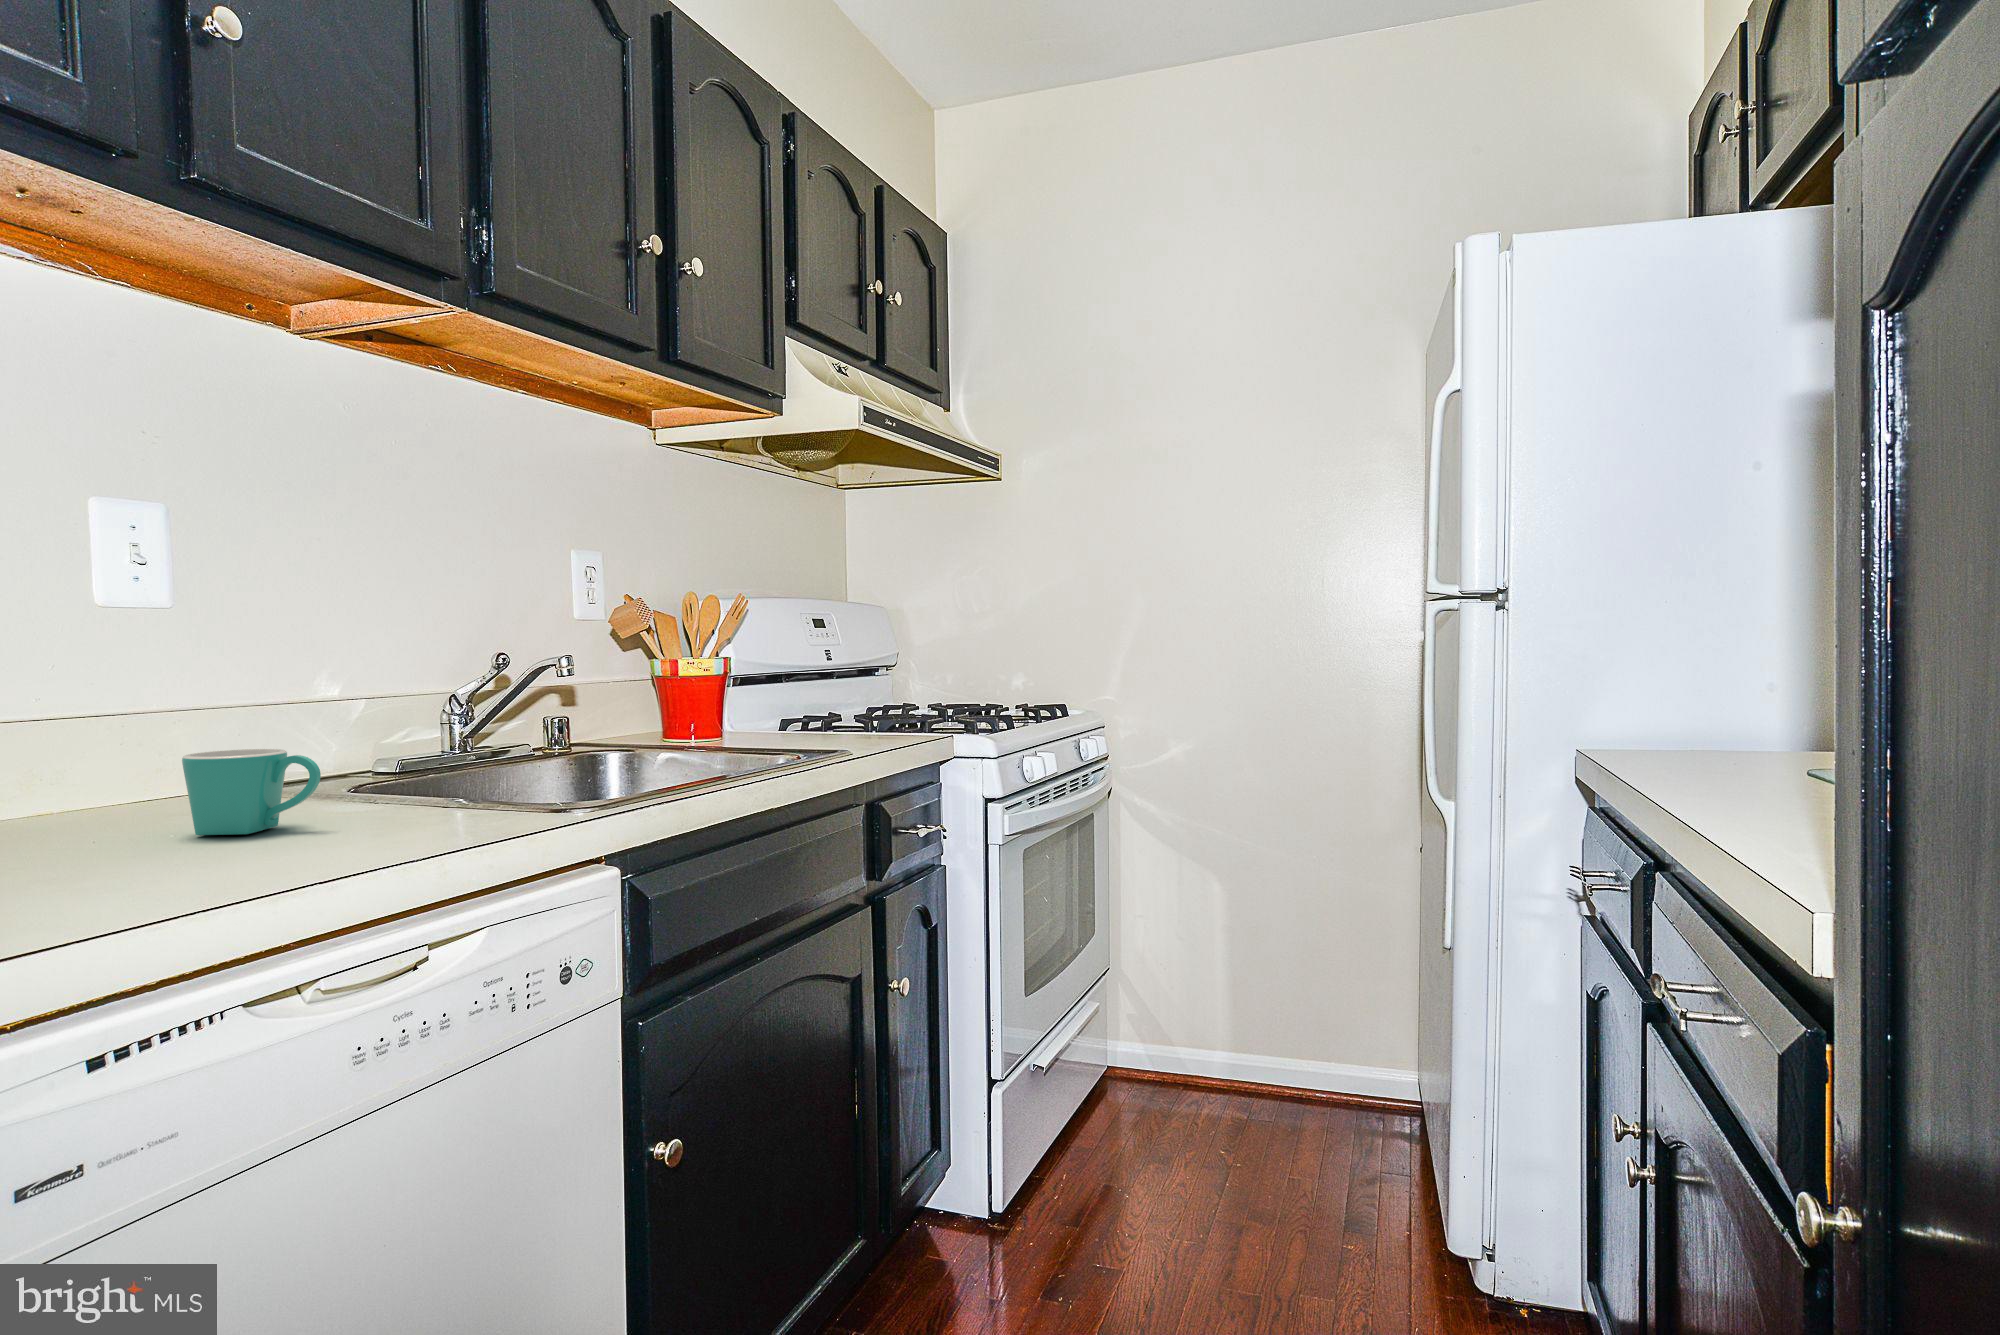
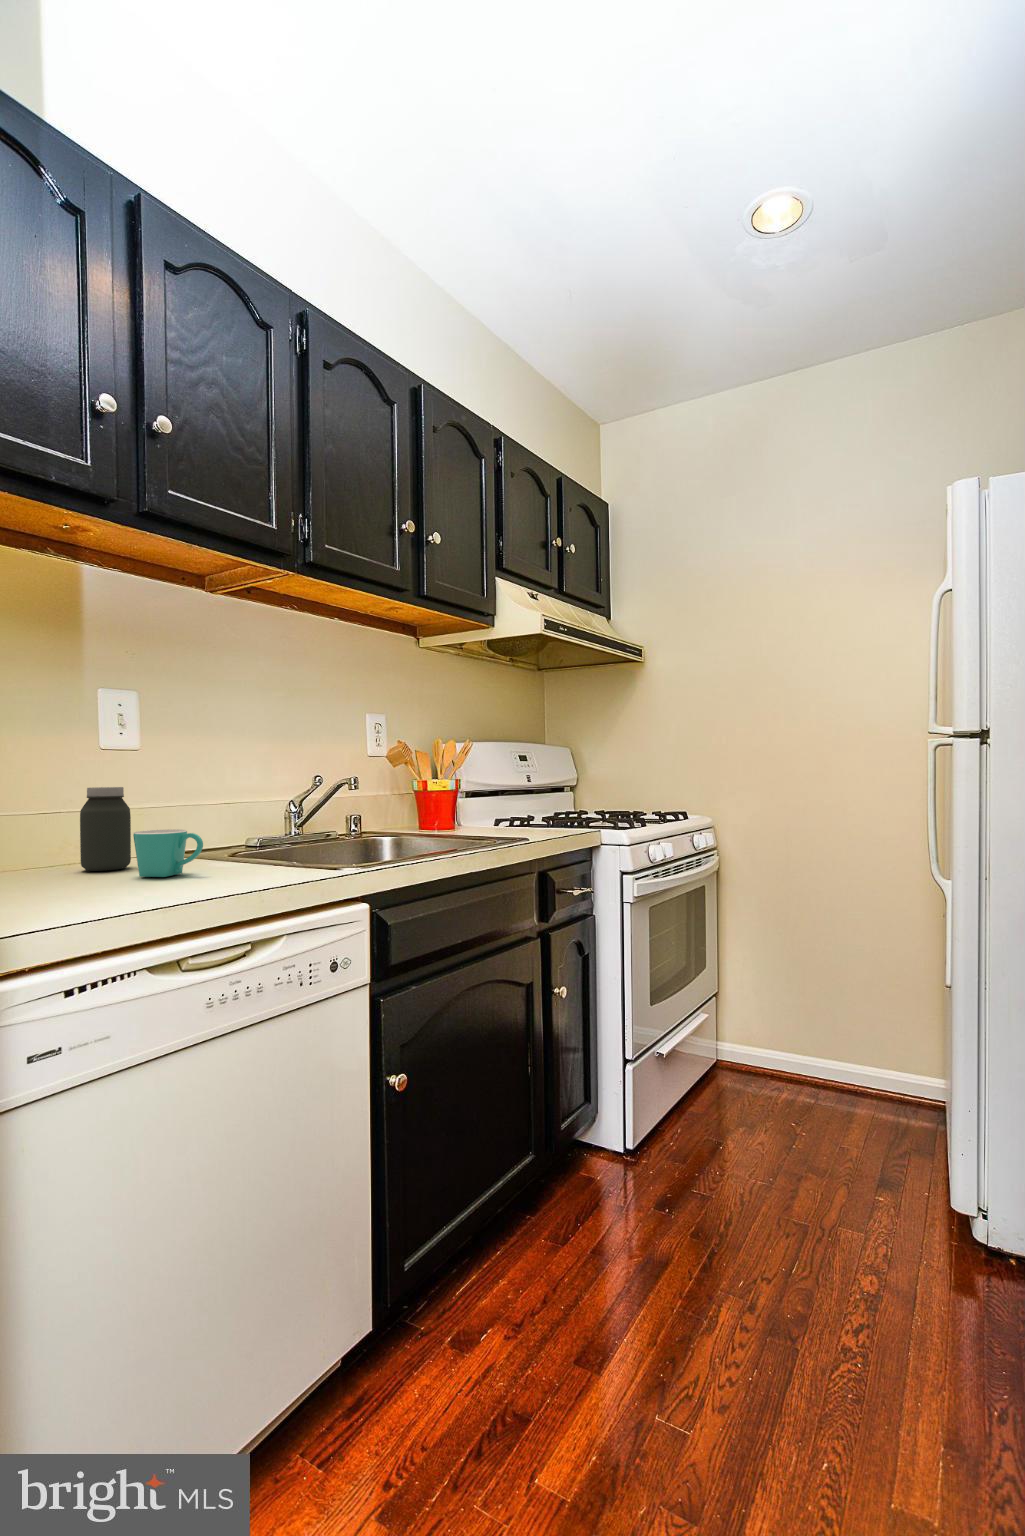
jar: none [65,674,169,826] -> present [80,787,131,871]

